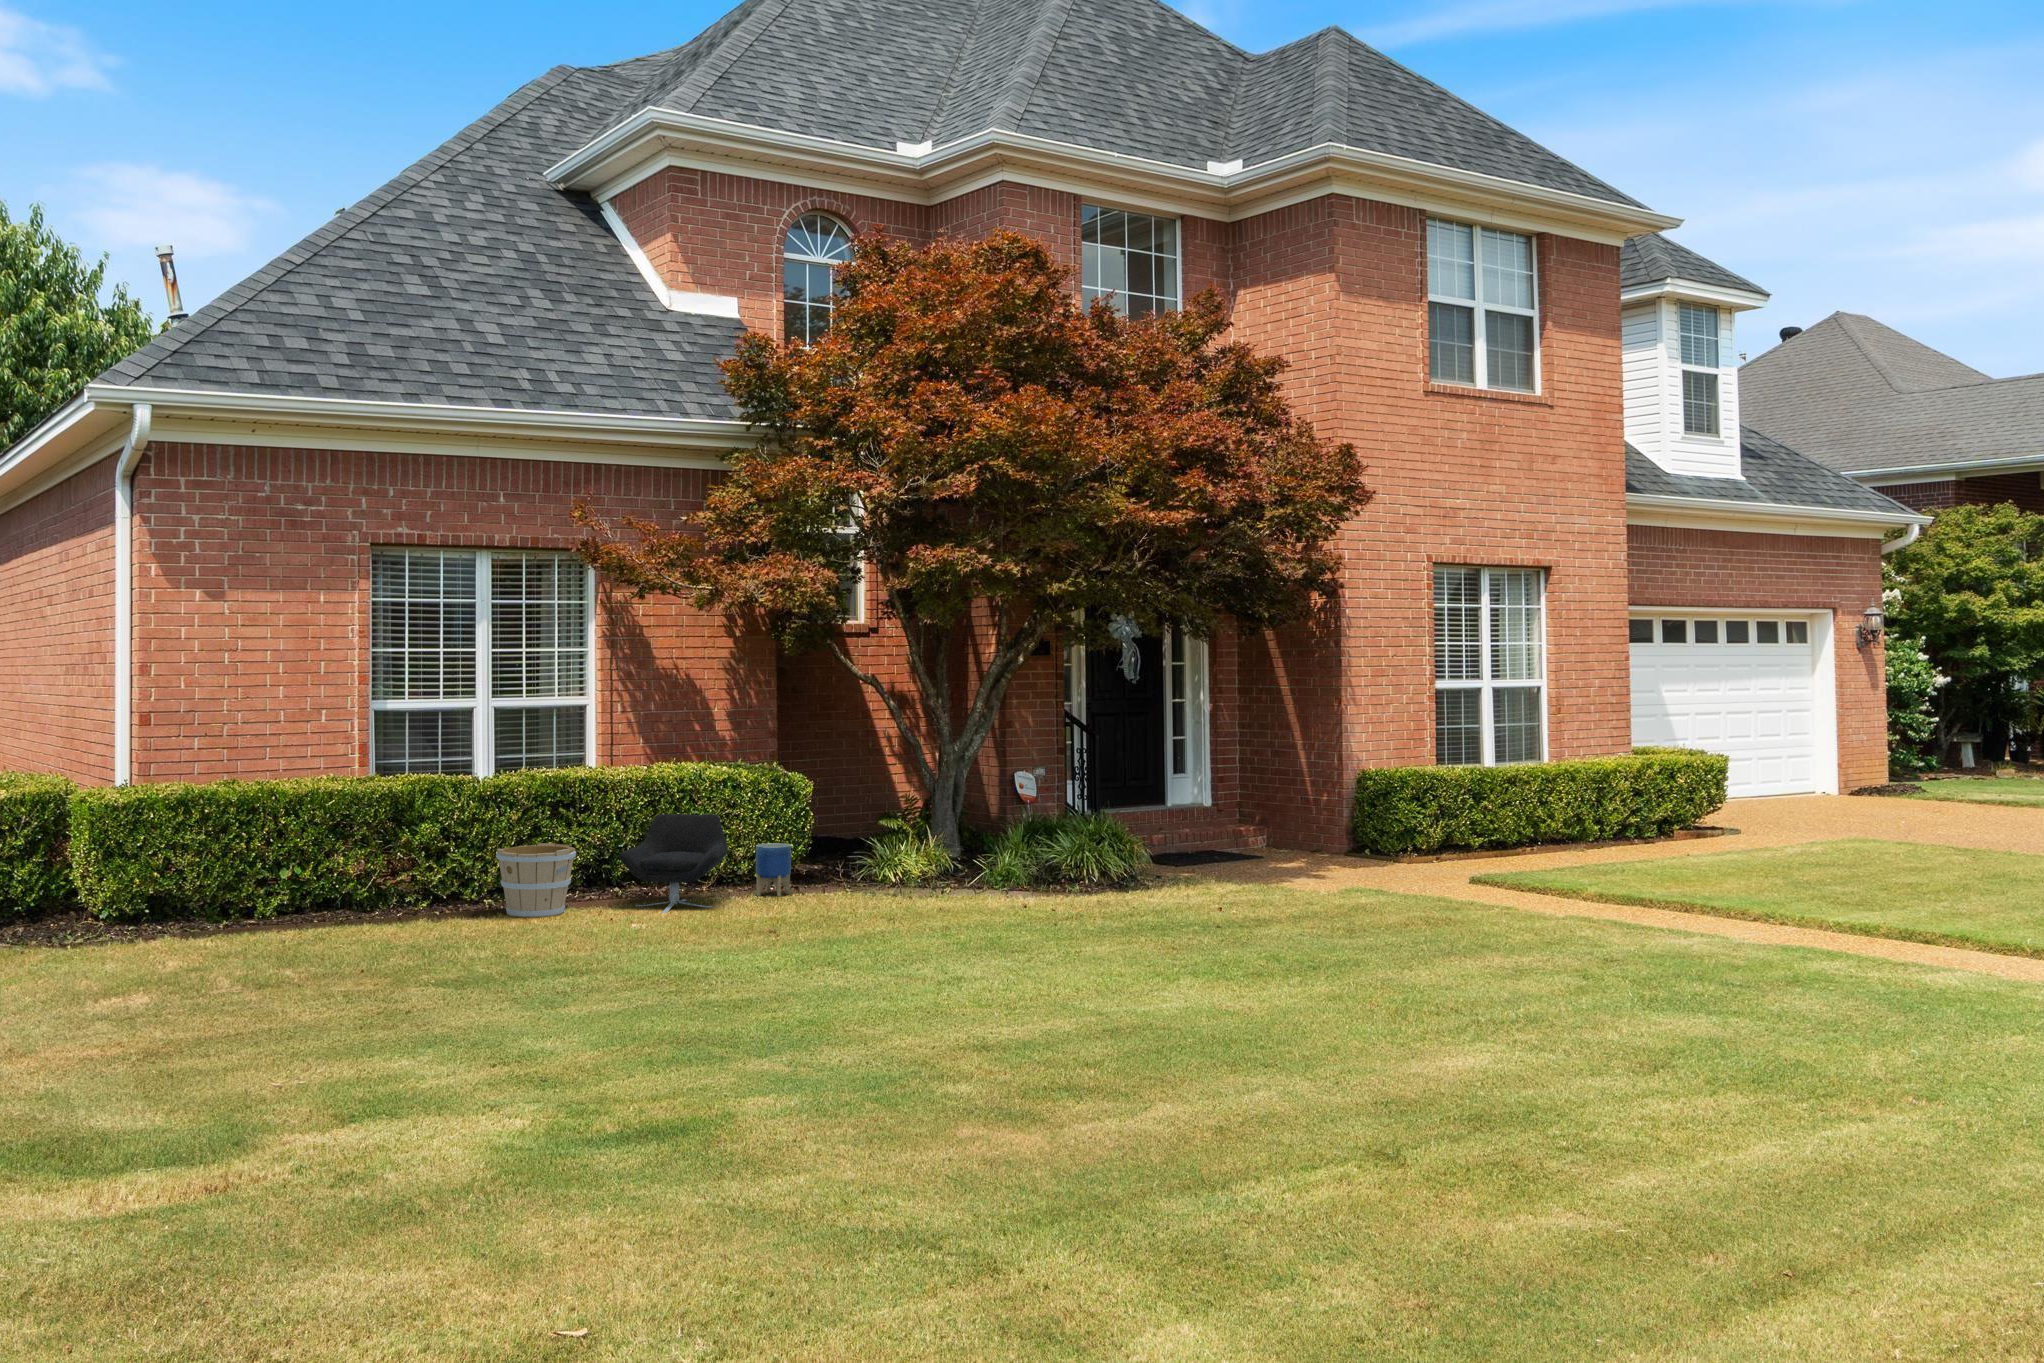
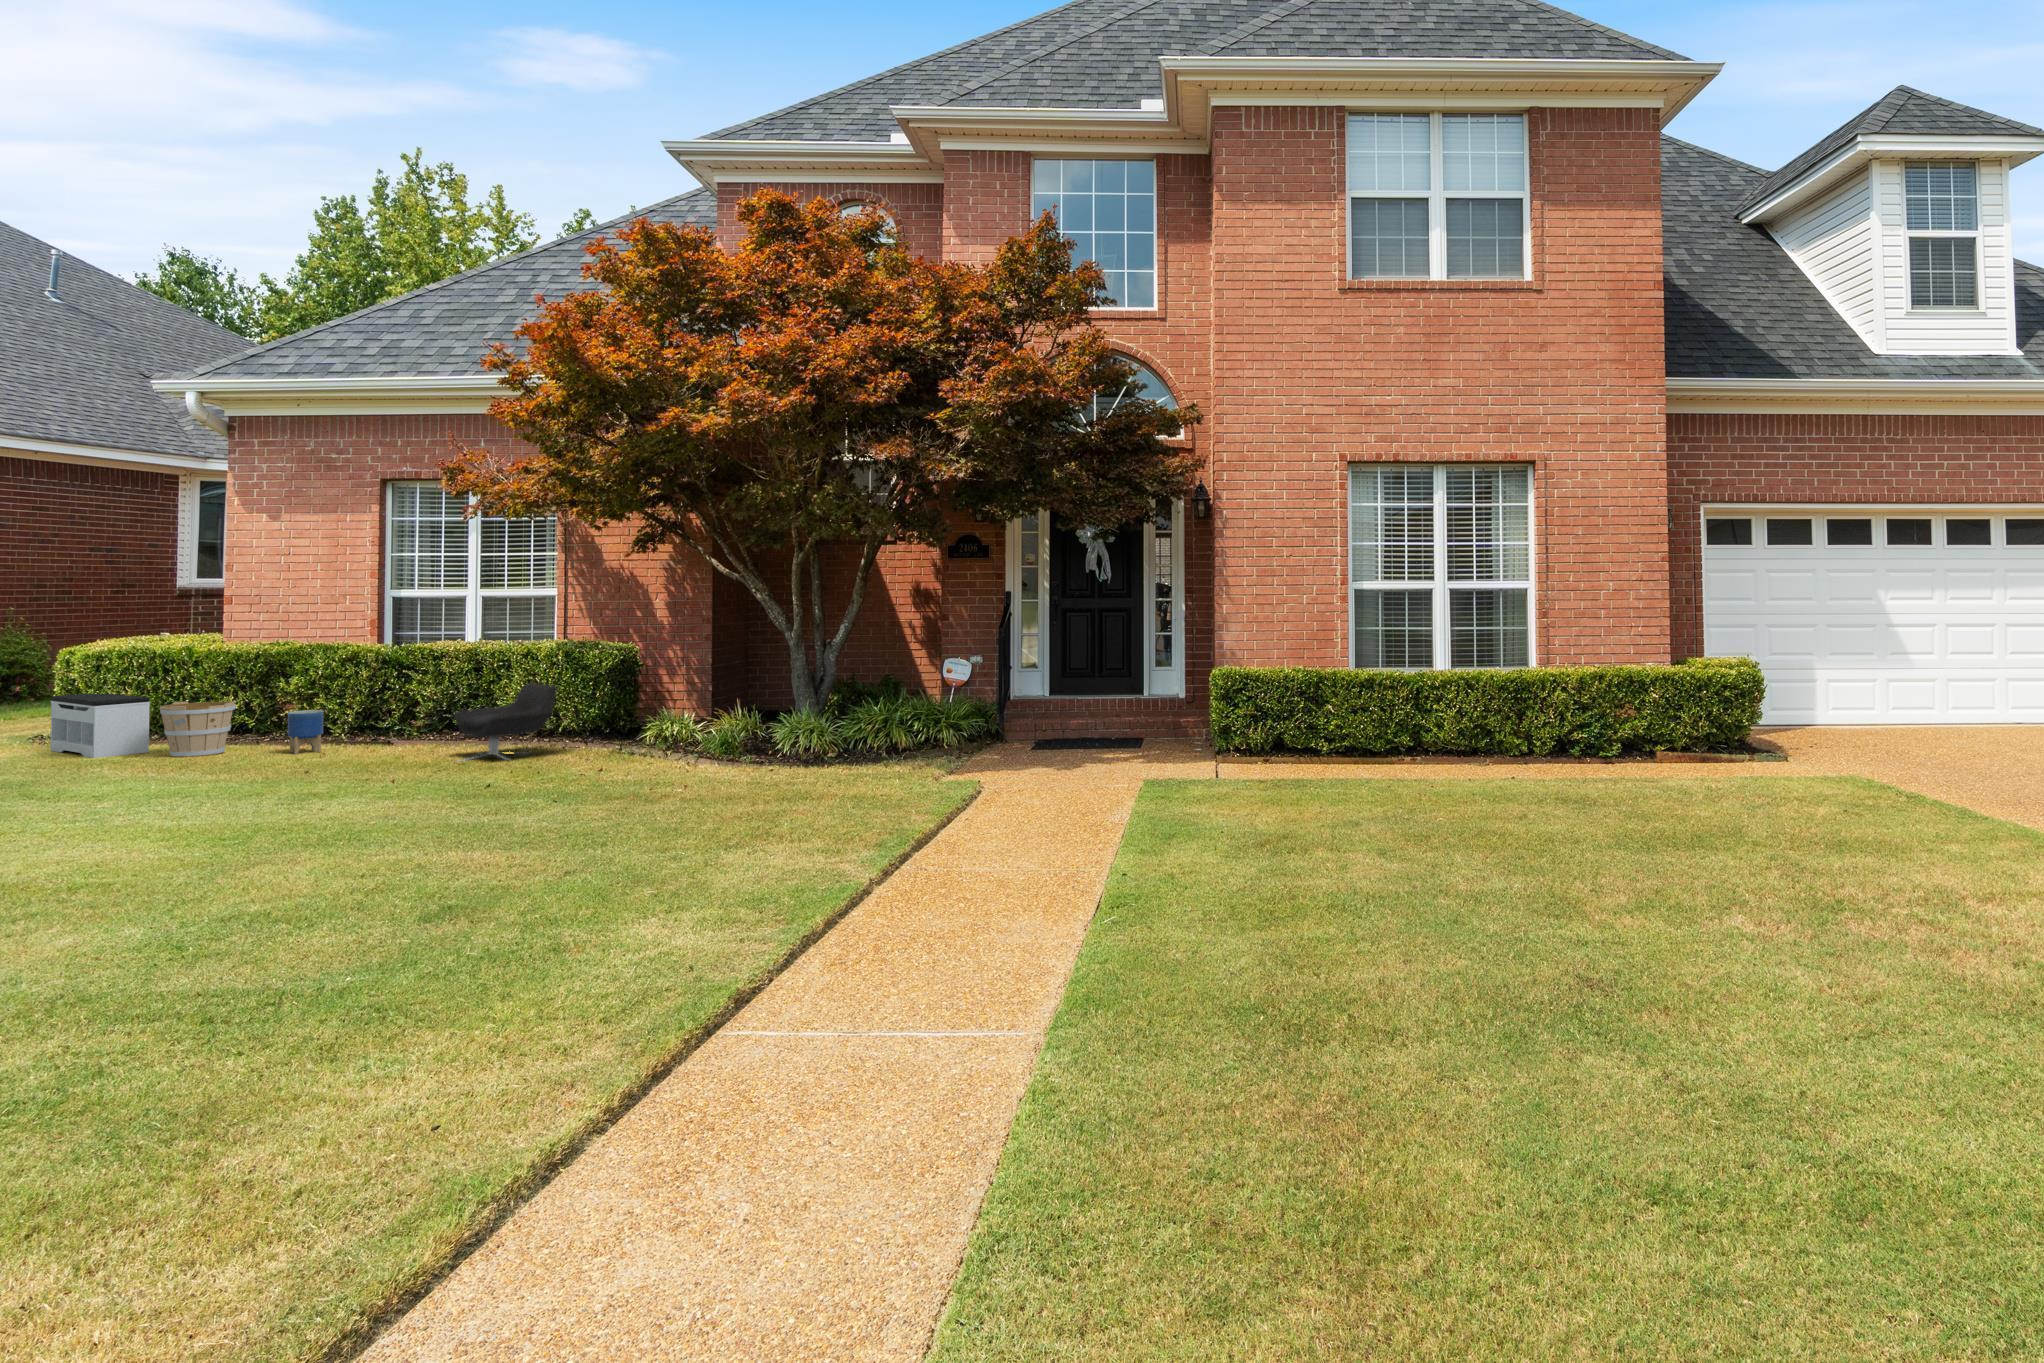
wooden bucket: present [496,843,576,918] -> present [160,701,236,757]
planter: present [756,843,791,897] -> present [288,710,323,754]
bench: none [9,859,183,948] -> present [51,694,150,758]

